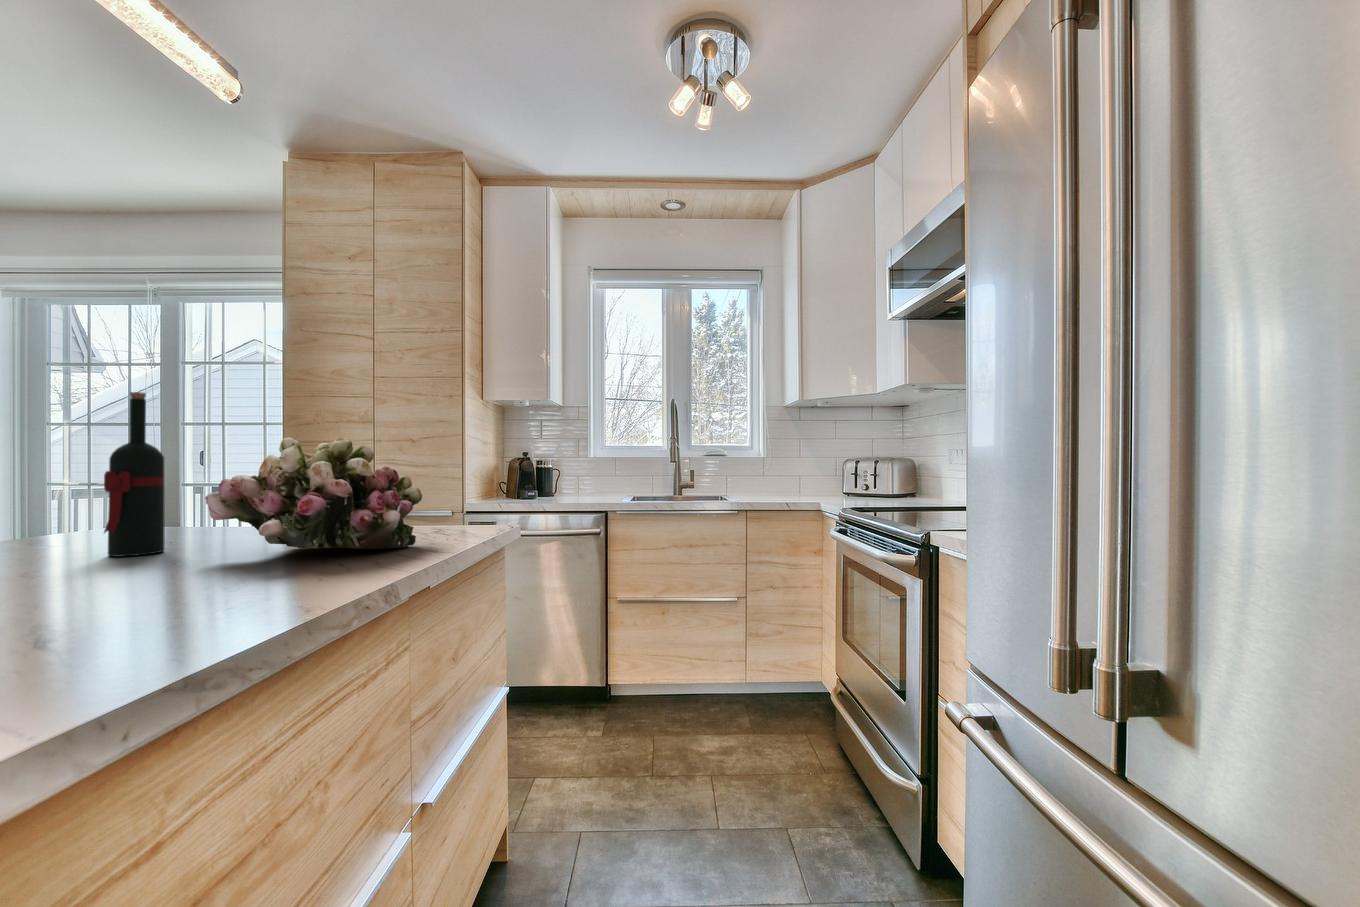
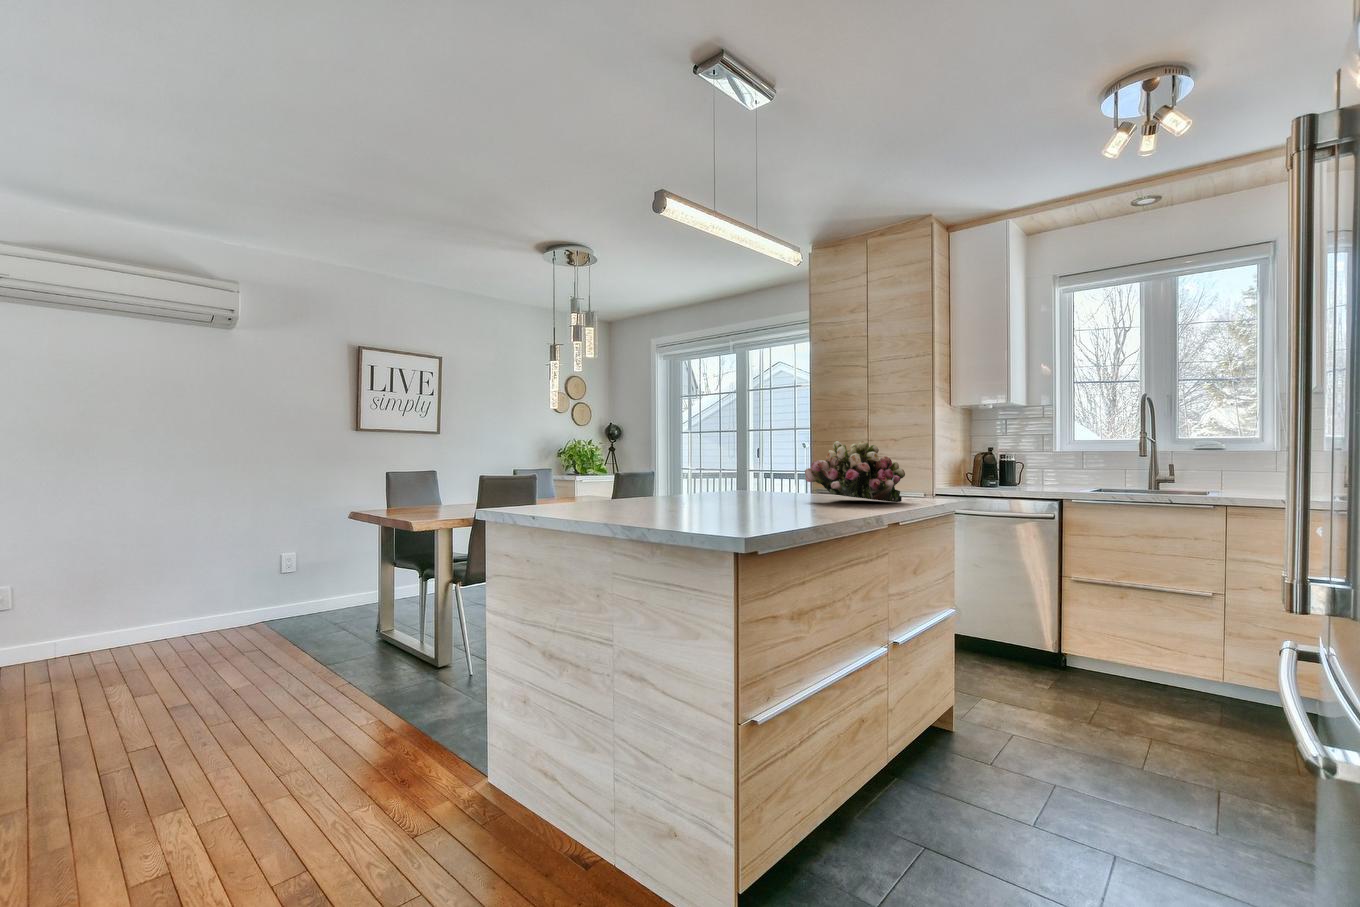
wine bottle: present [104,392,165,556] -> none [762,421,783,498]

